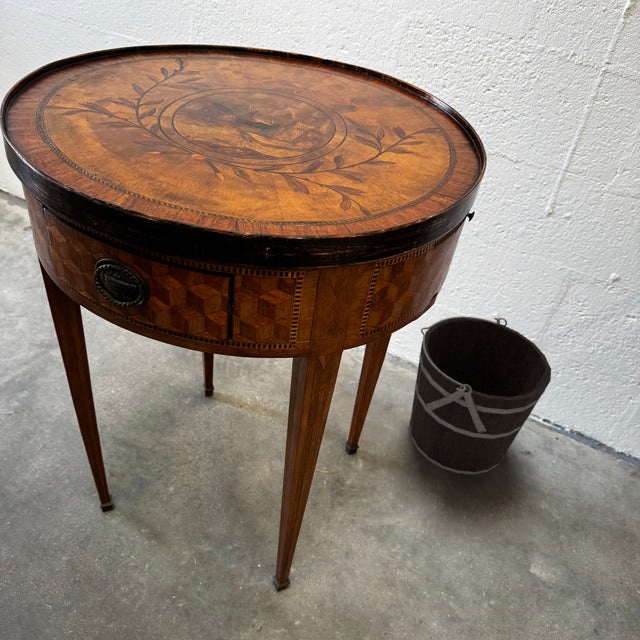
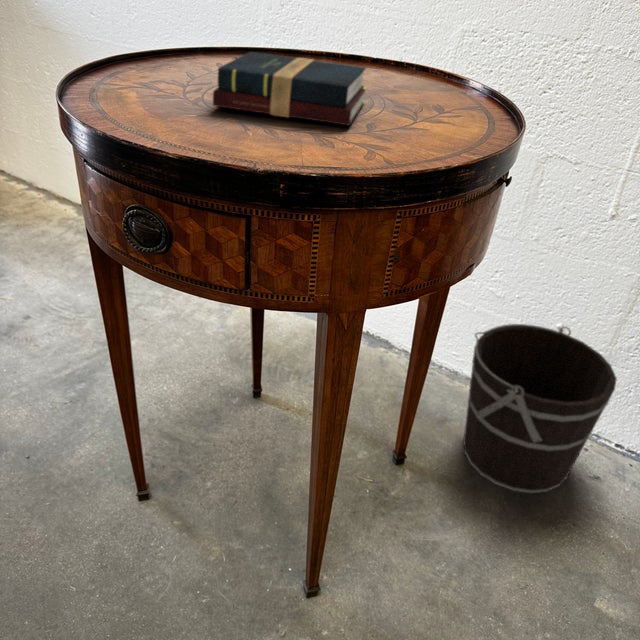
hardback book: none [175,71,329,161] -> present [213,52,367,125]

